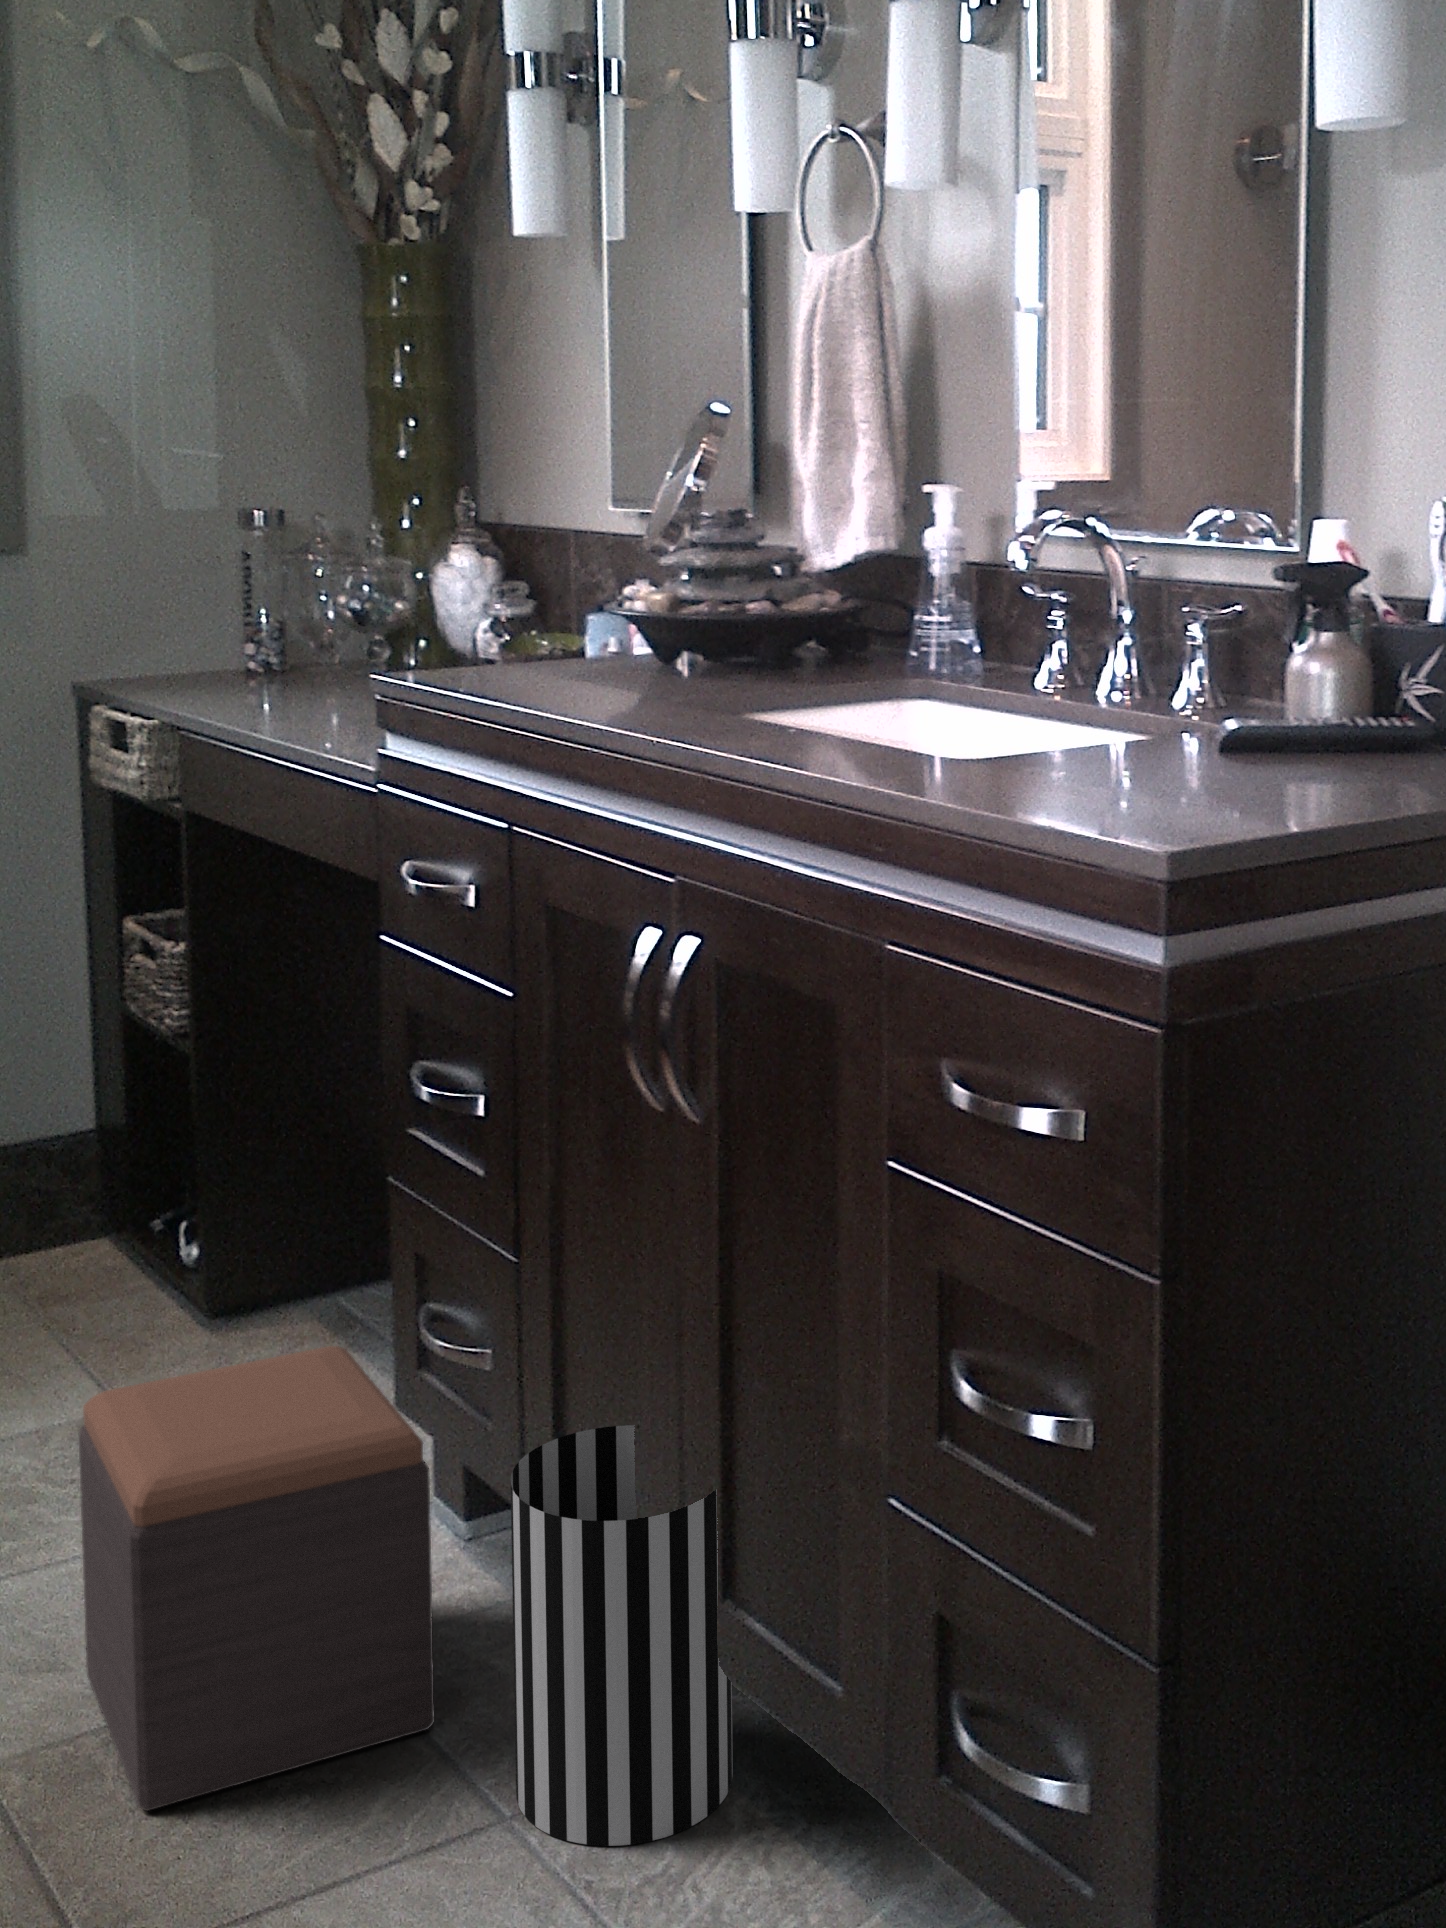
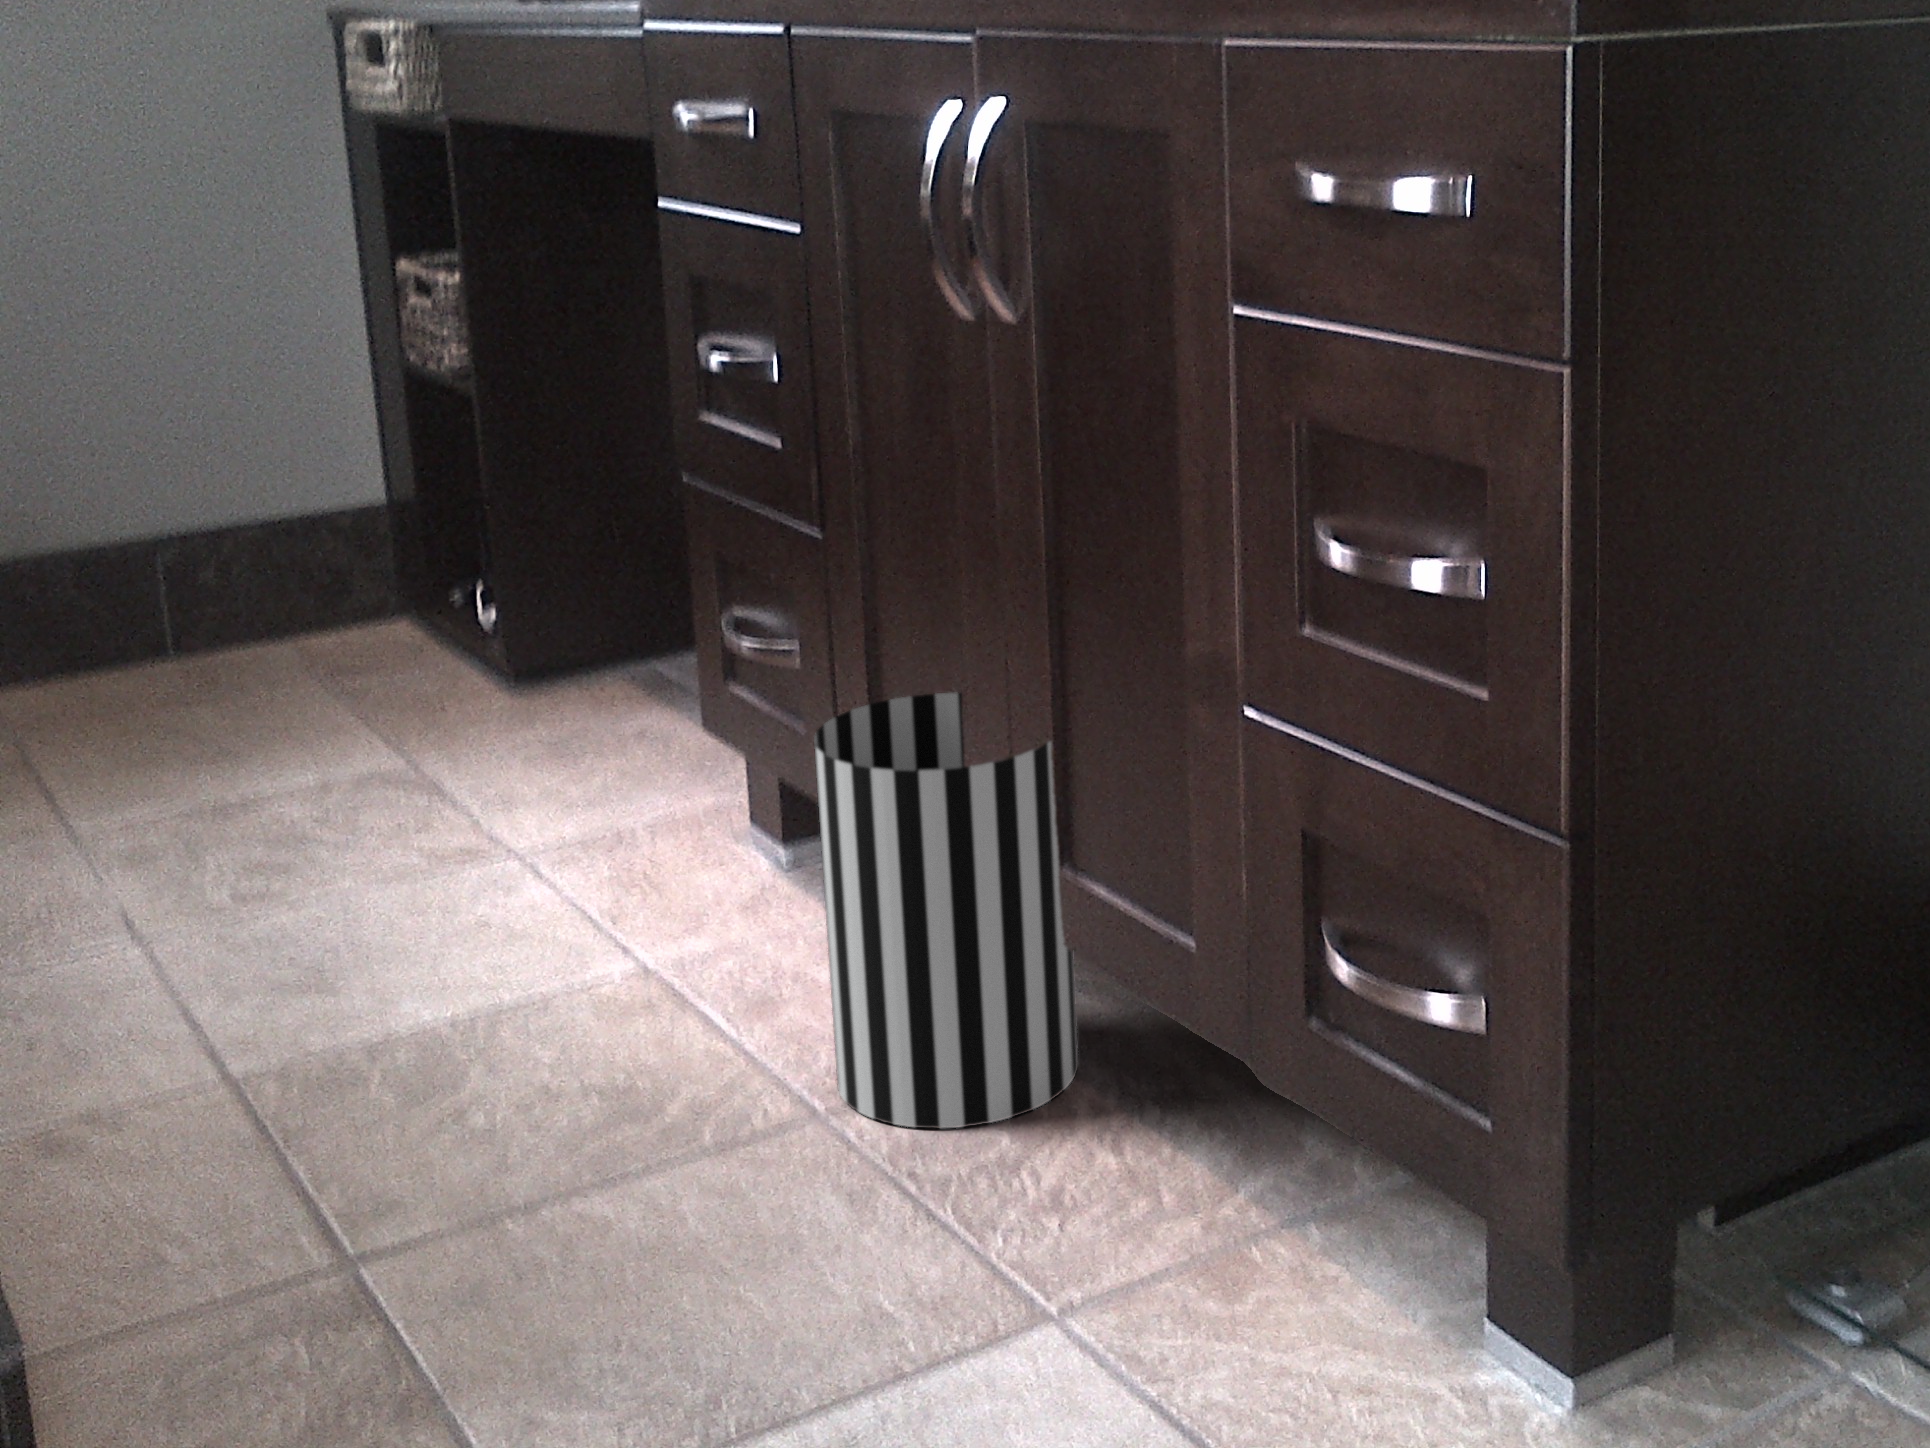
footstool: present [78,1346,435,1811] -> none [336,634,748,1105]

